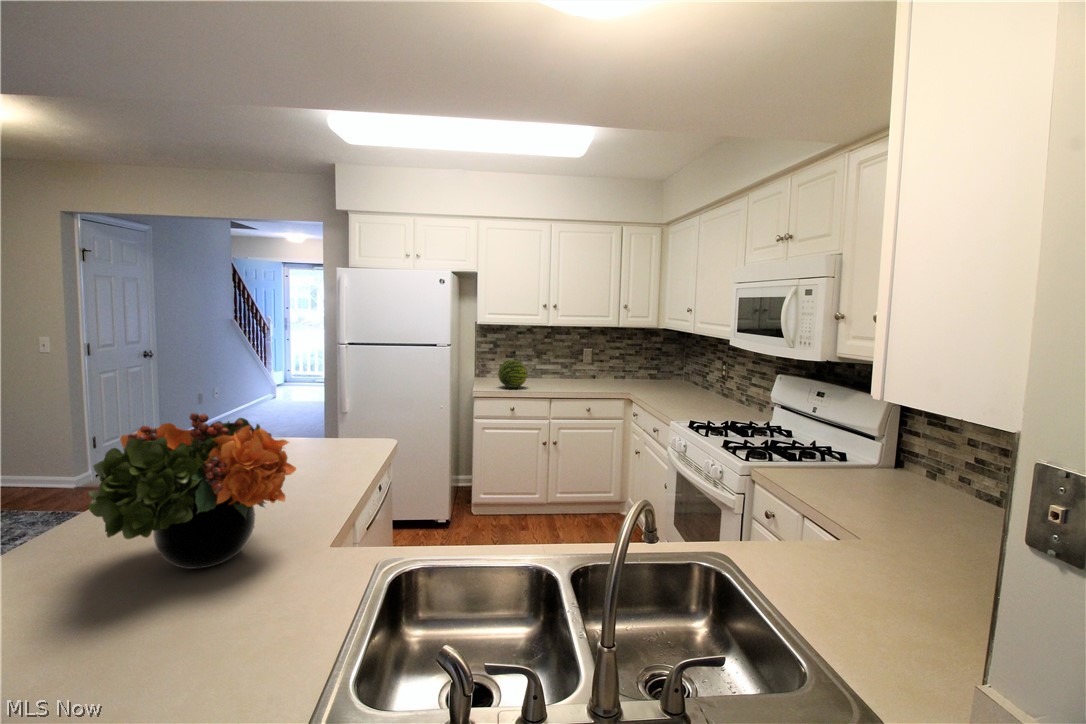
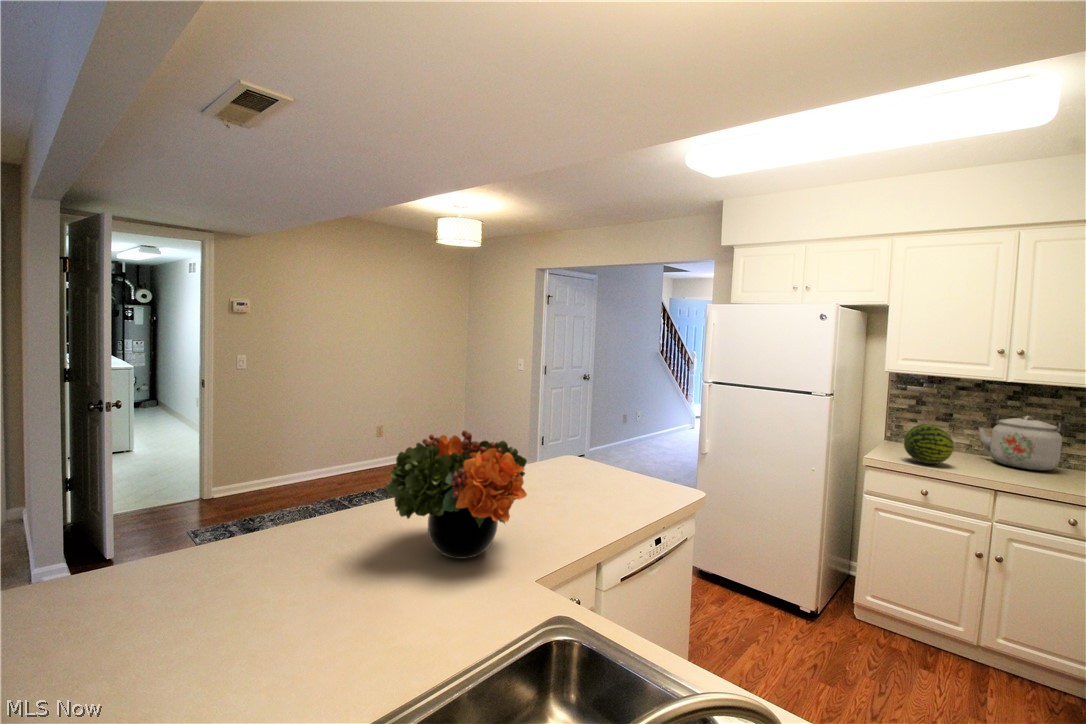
kettle: none [533,348,574,382] -> present [979,415,1066,470]

